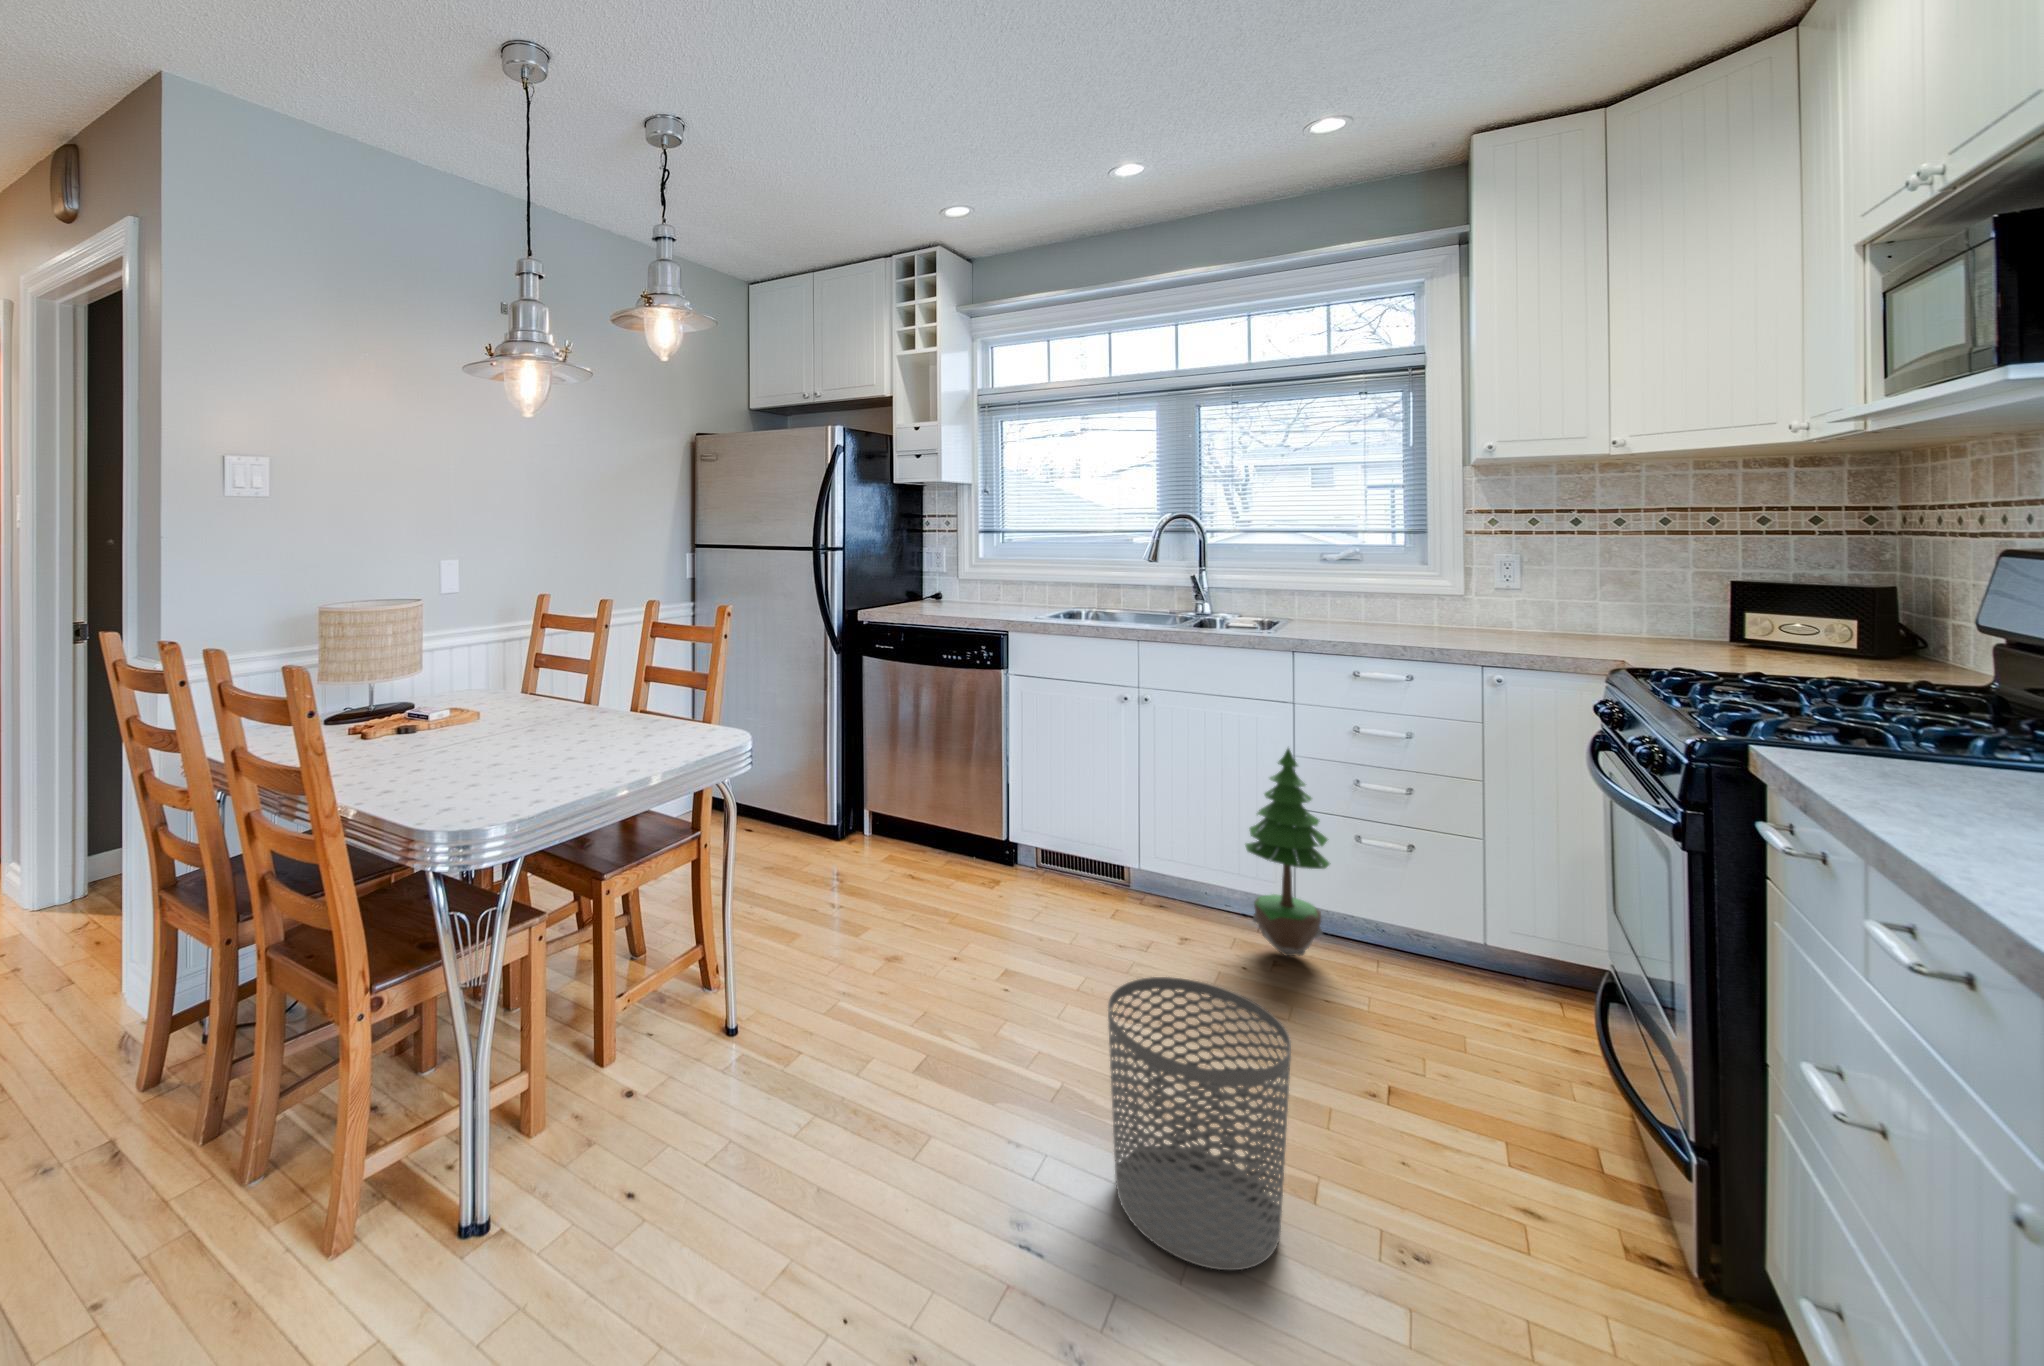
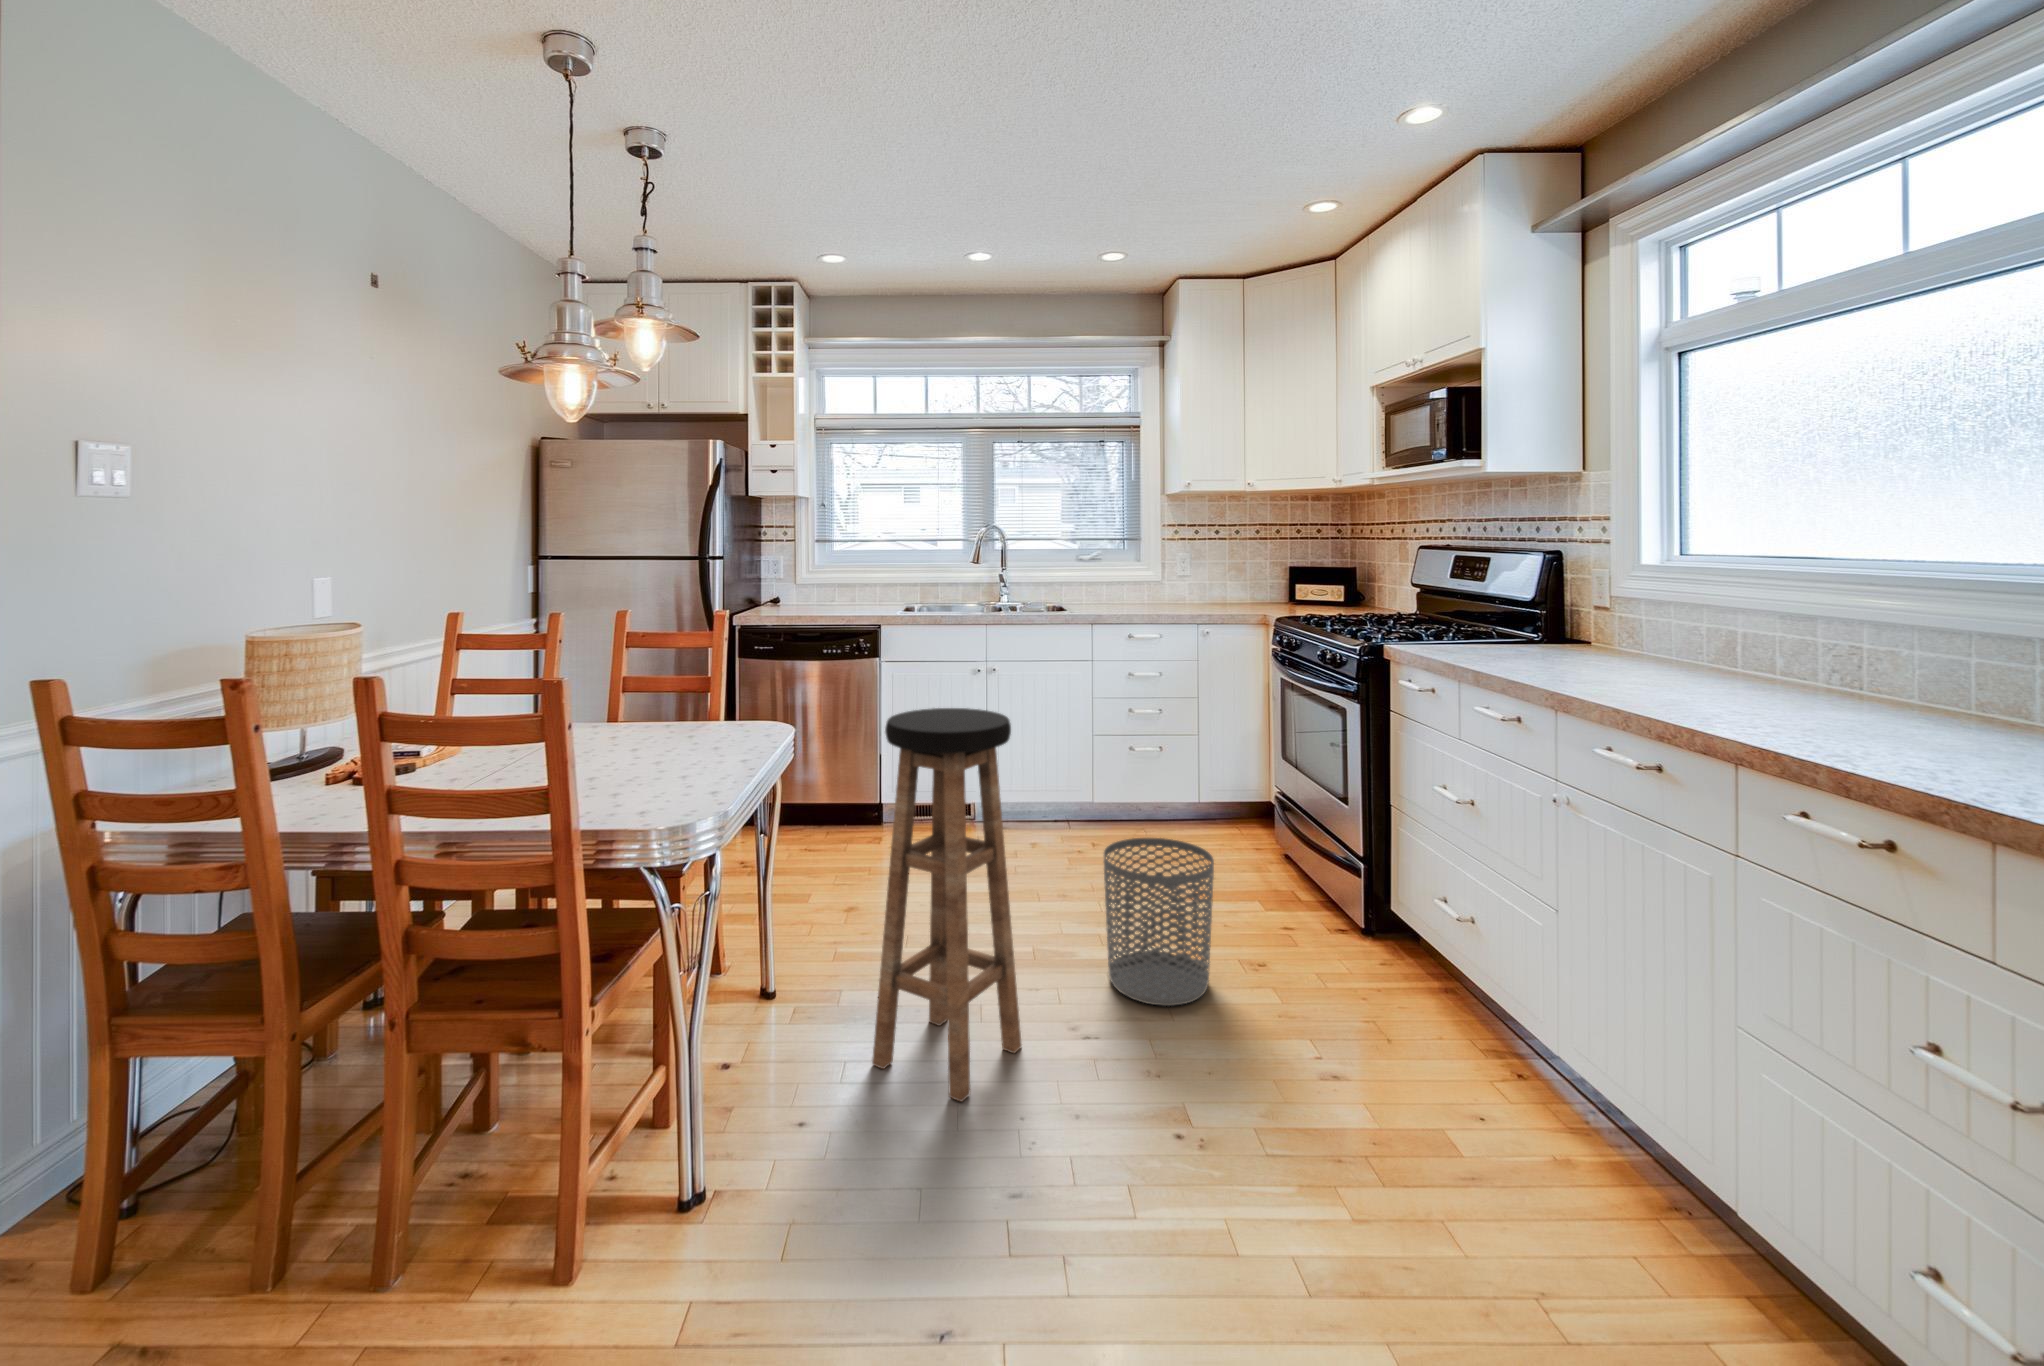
bar stool: none [748,745,924,1258] -> present [872,708,1022,1101]
potted tree: present [1245,749,1329,956] -> none [1074,690,1128,840]

